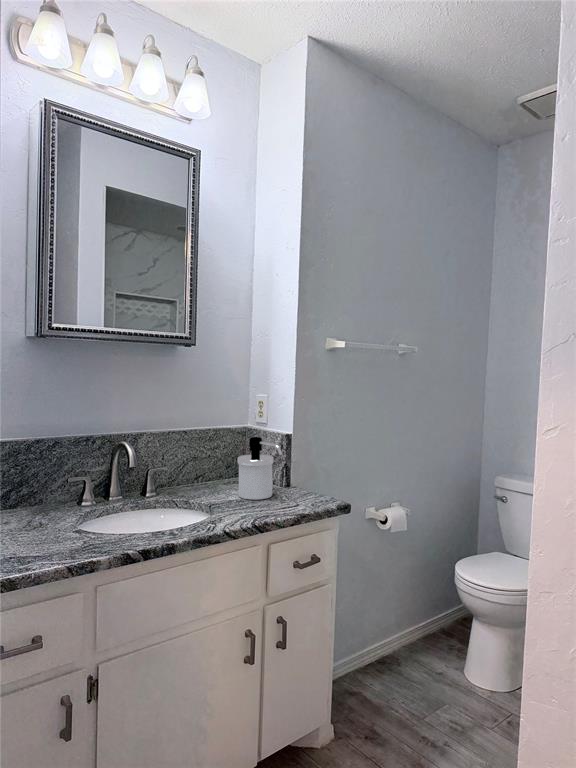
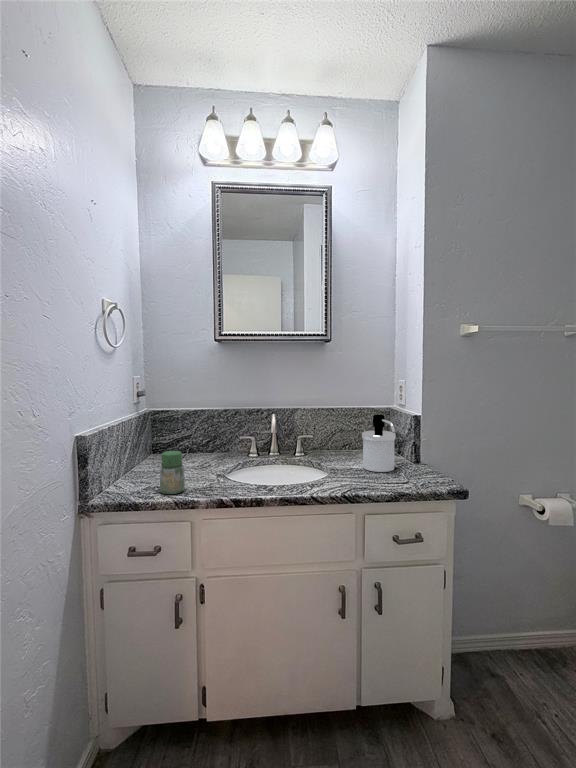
jar: none [31,501,65,560] -> present [160,451,185,494]

